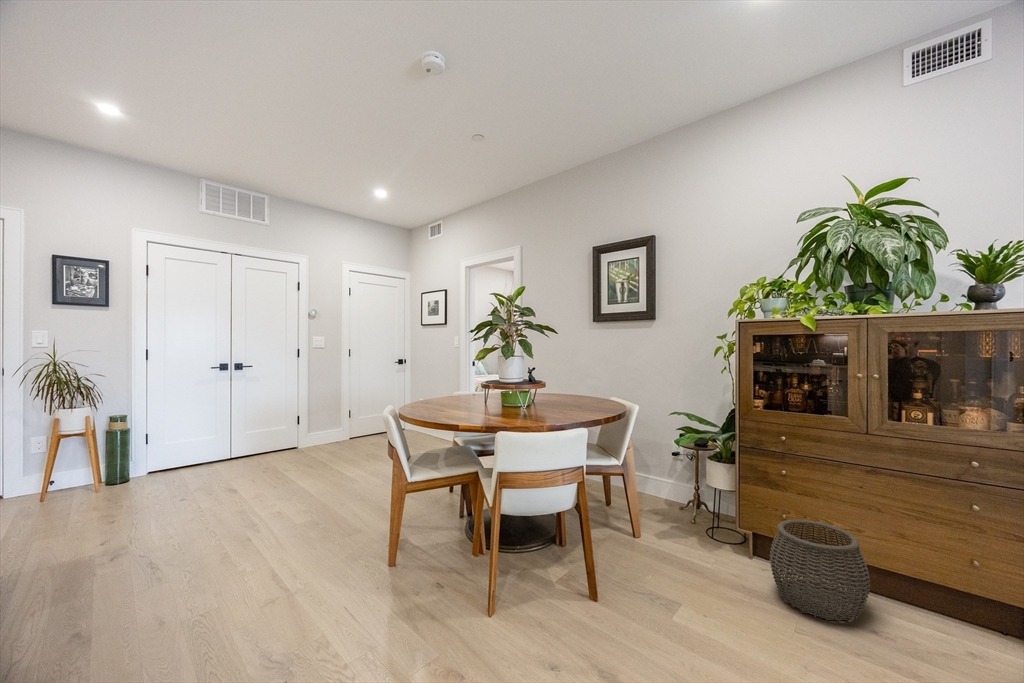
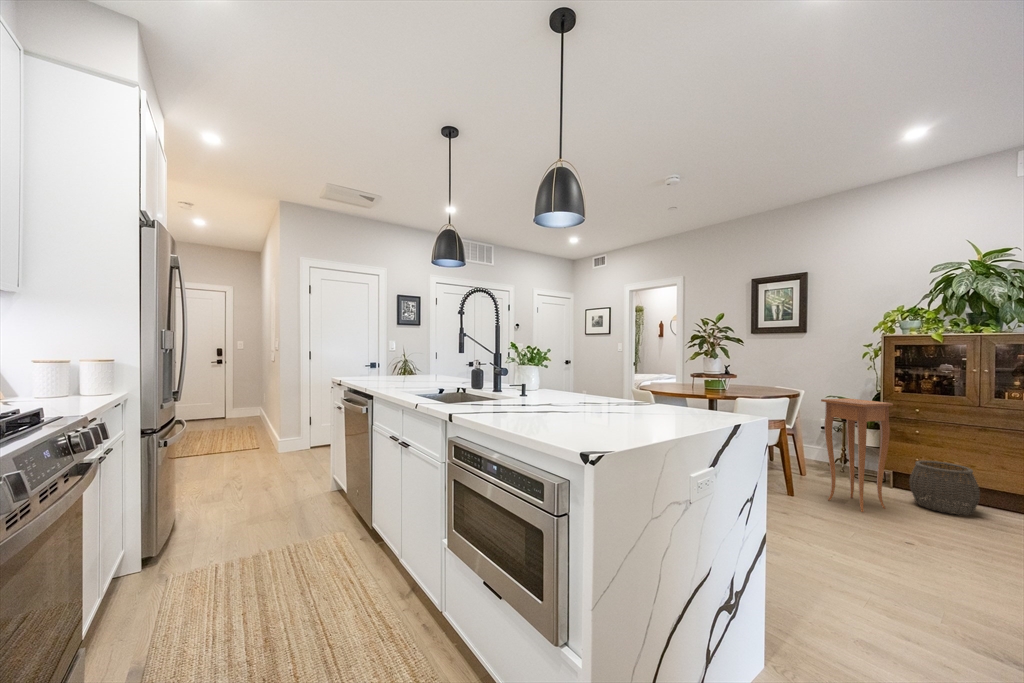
side table: none [639,423,742,631] -> present [821,398,893,512]

